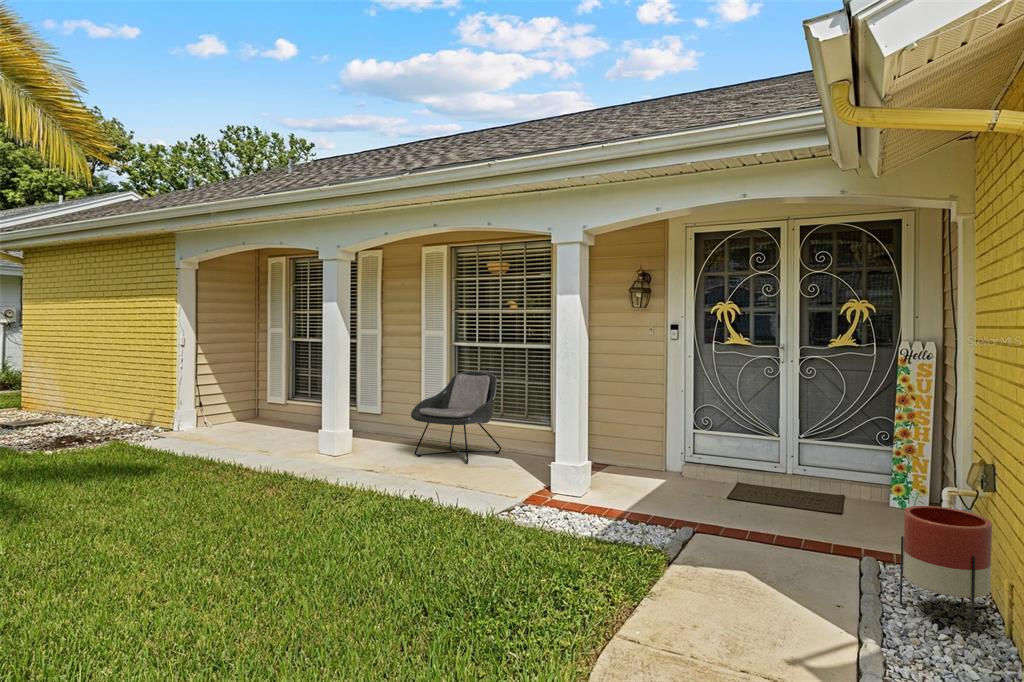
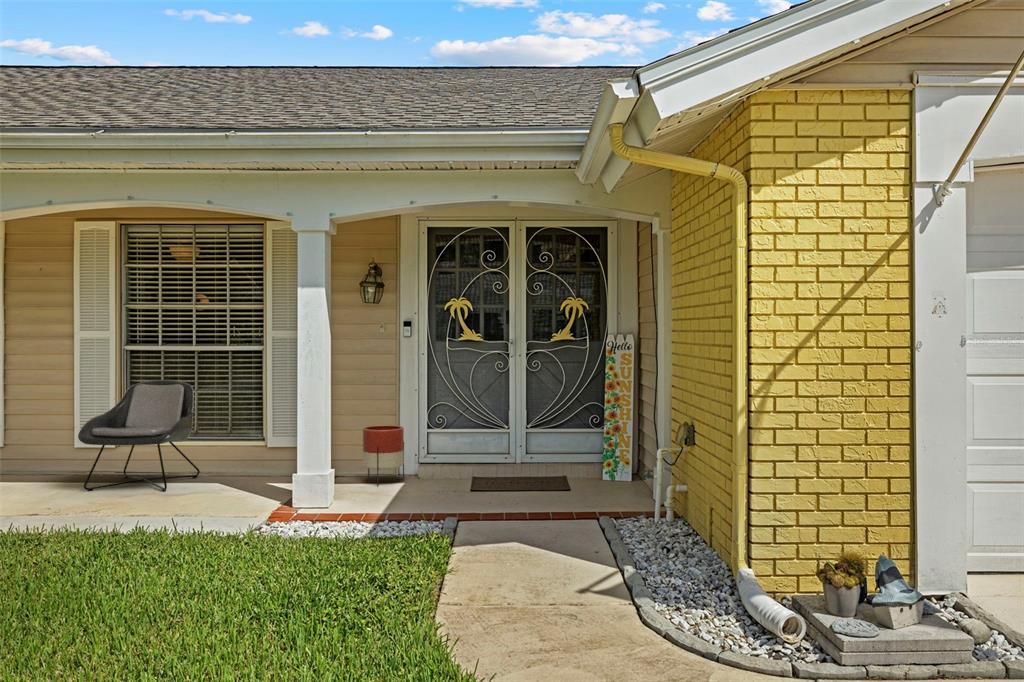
planter: present [900,506,992,631] -> present [363,425,404,486]

